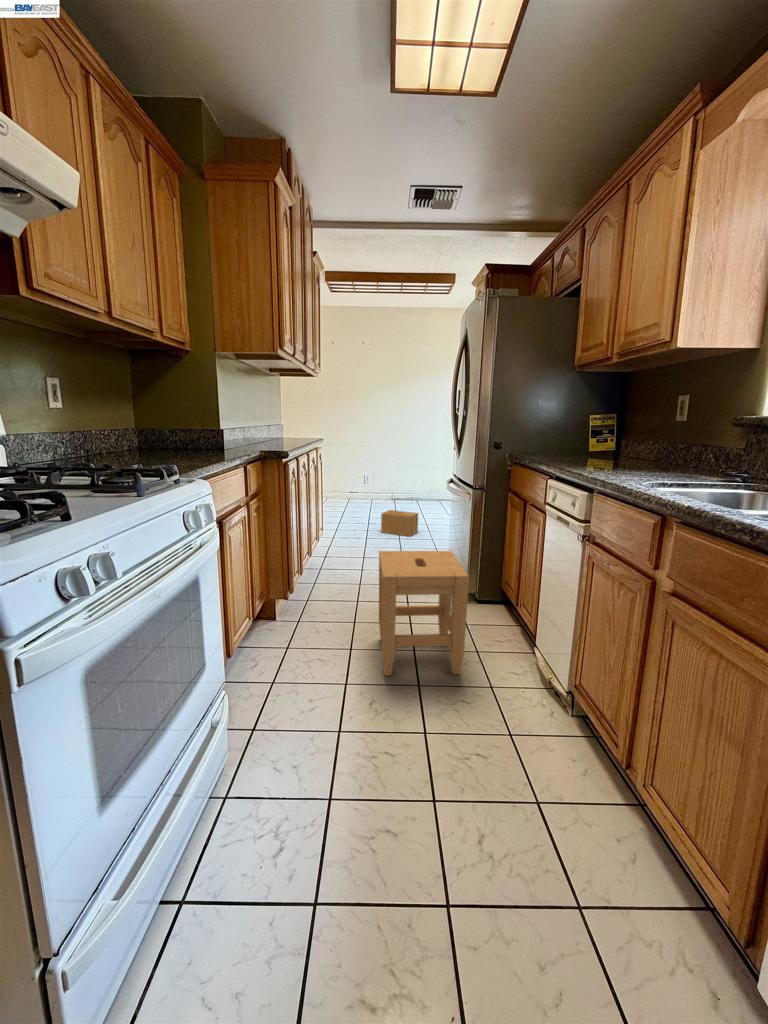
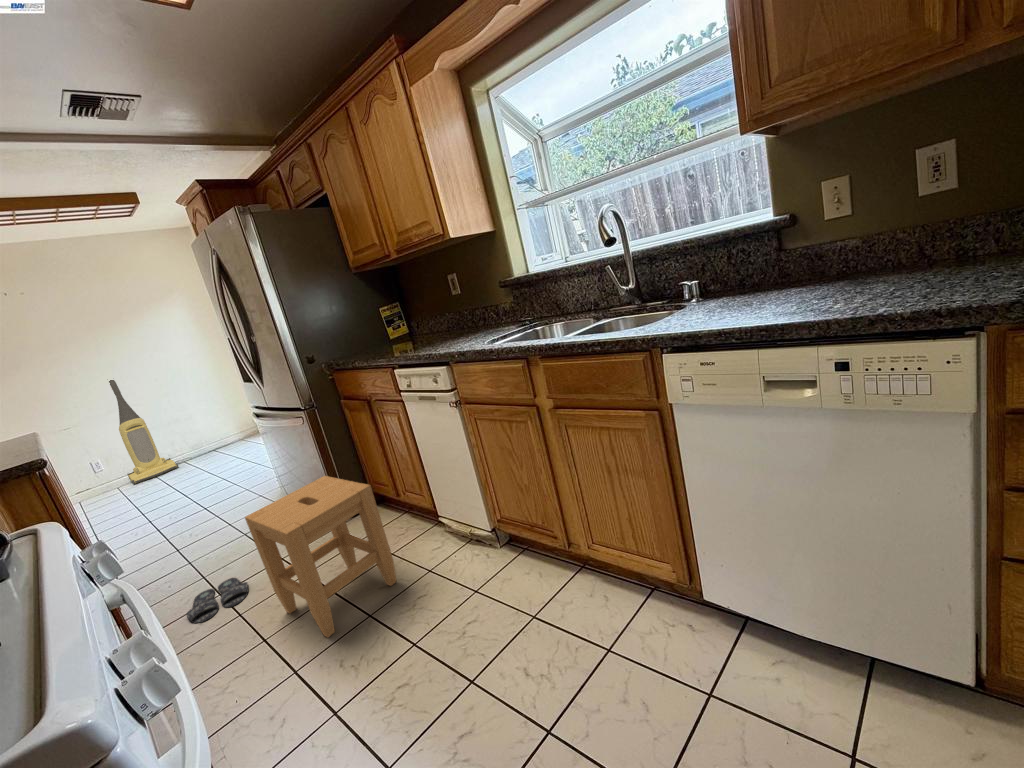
vacuum cleaner: none [386,422,415,504] -> present [109,380,178,484]
cardboard box: present [381,510,418,537] -> none [155,471,216,517]
slippers: none [337,592,380,613] -> present [187,578,248,623]

